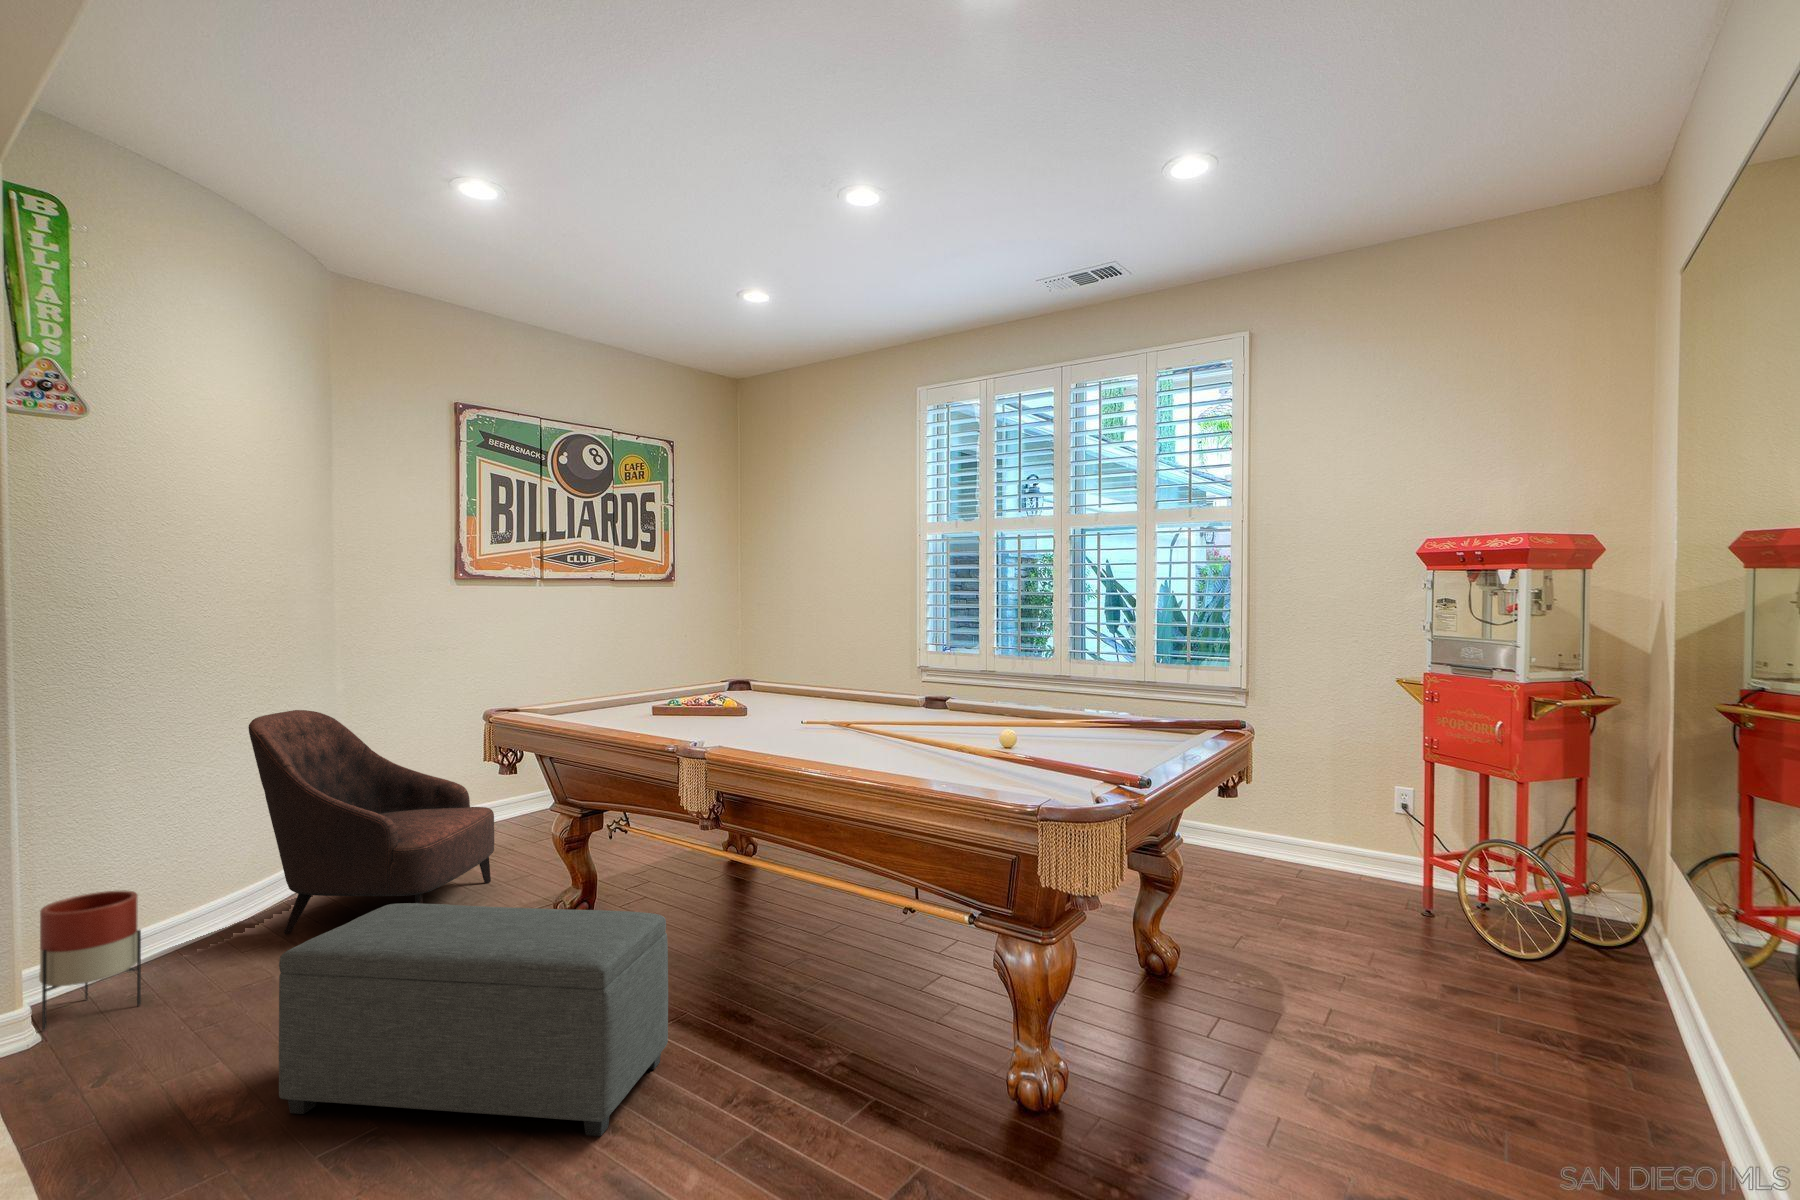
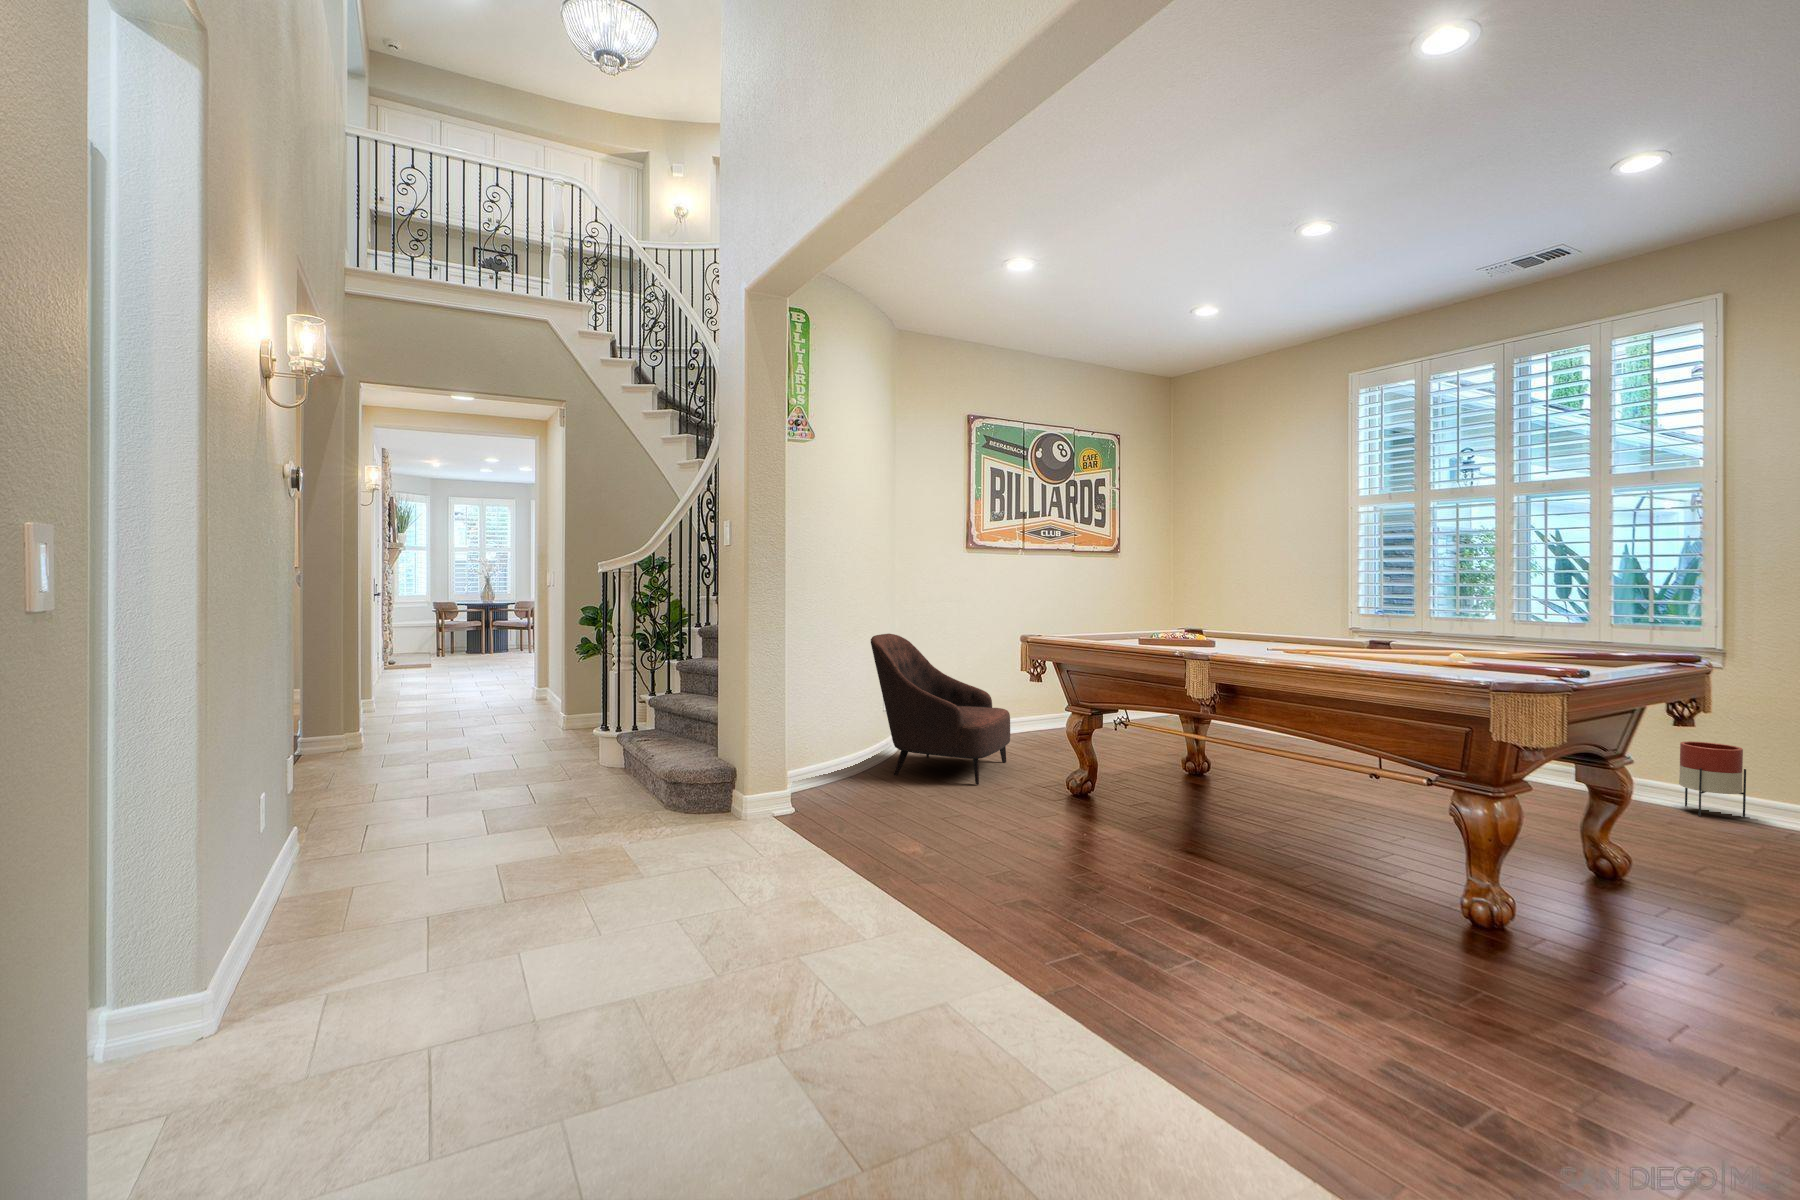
planter: present [39,890,141,1030] -> present [1679,741,1746,817]
ottoman: present [279,903,668,1136] -> none [953,750,1186,901]

